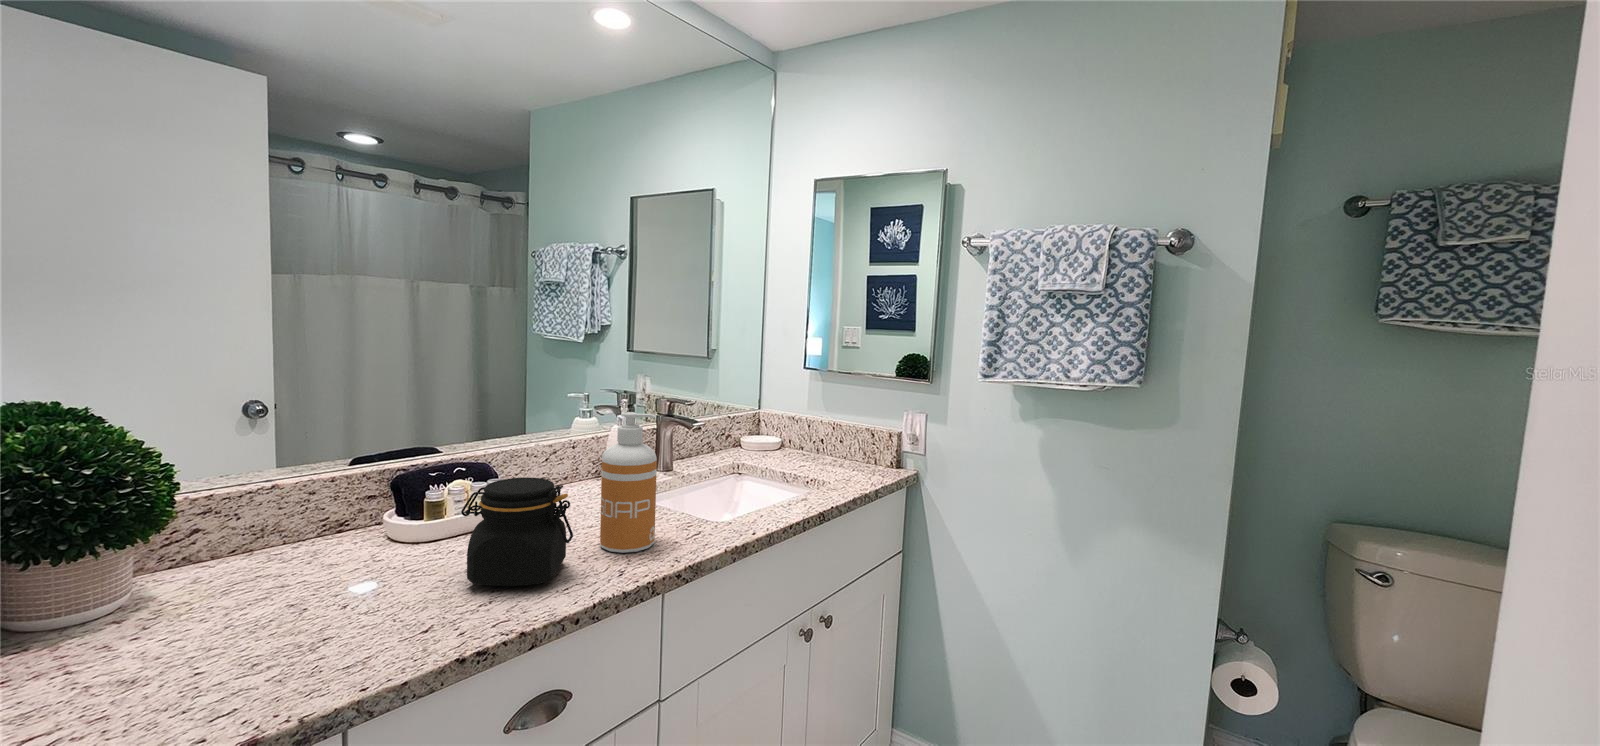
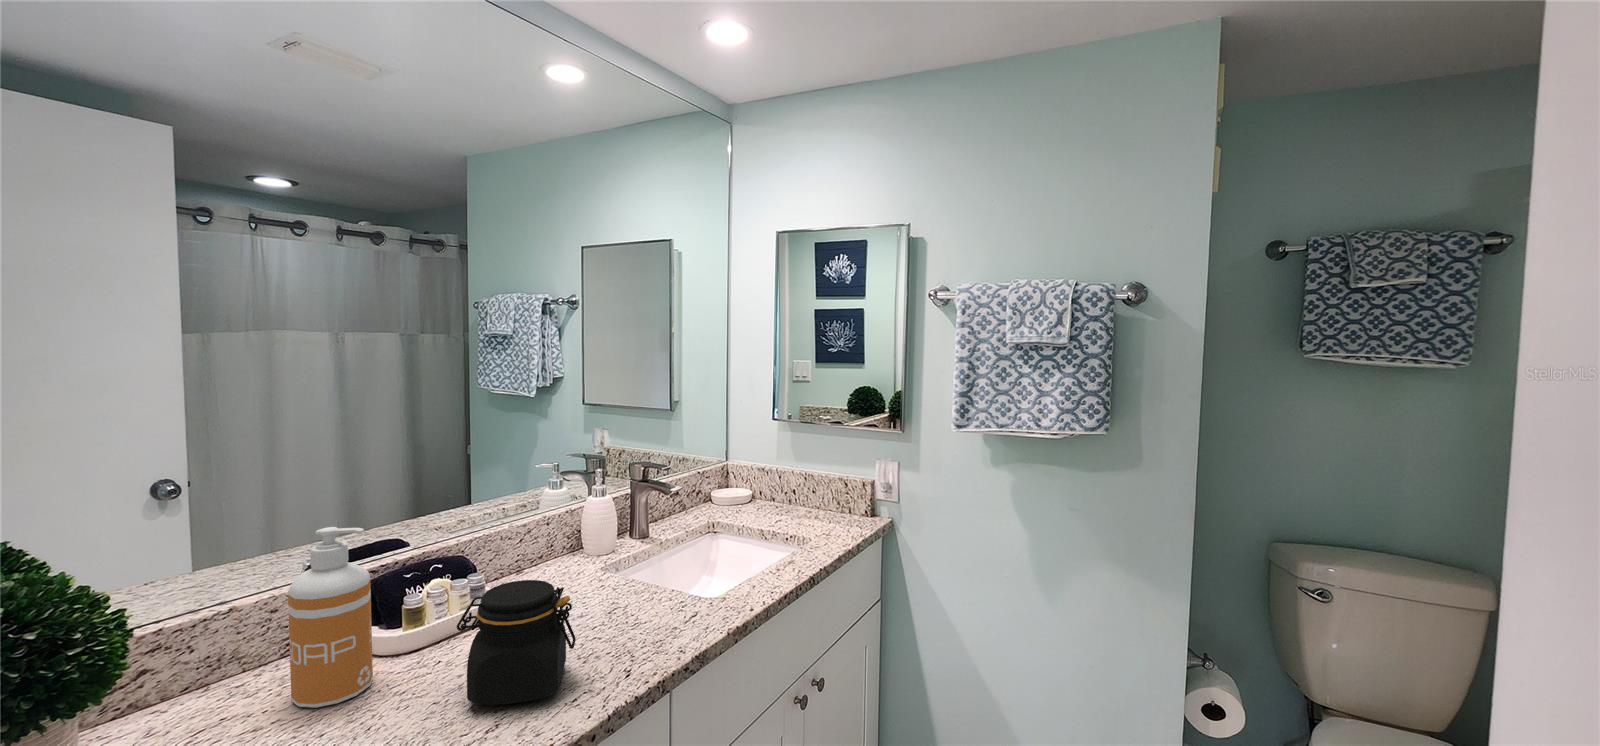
soap dispenser: present [600,412,657,553] -> present [288,527,373,708]

